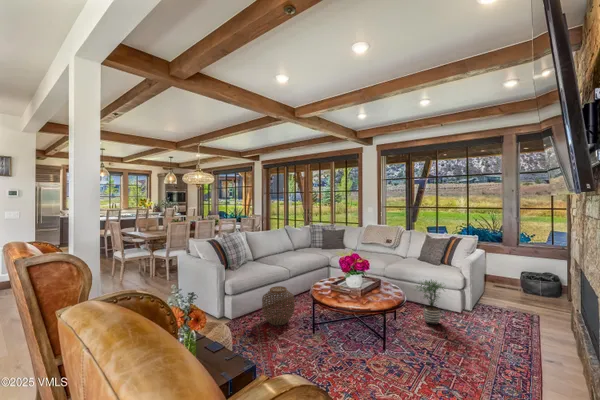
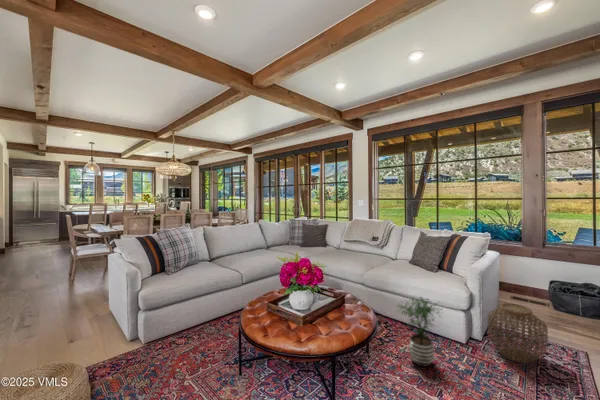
woven basket: present [262,286,294,325] -> present [488,303,548,363]

